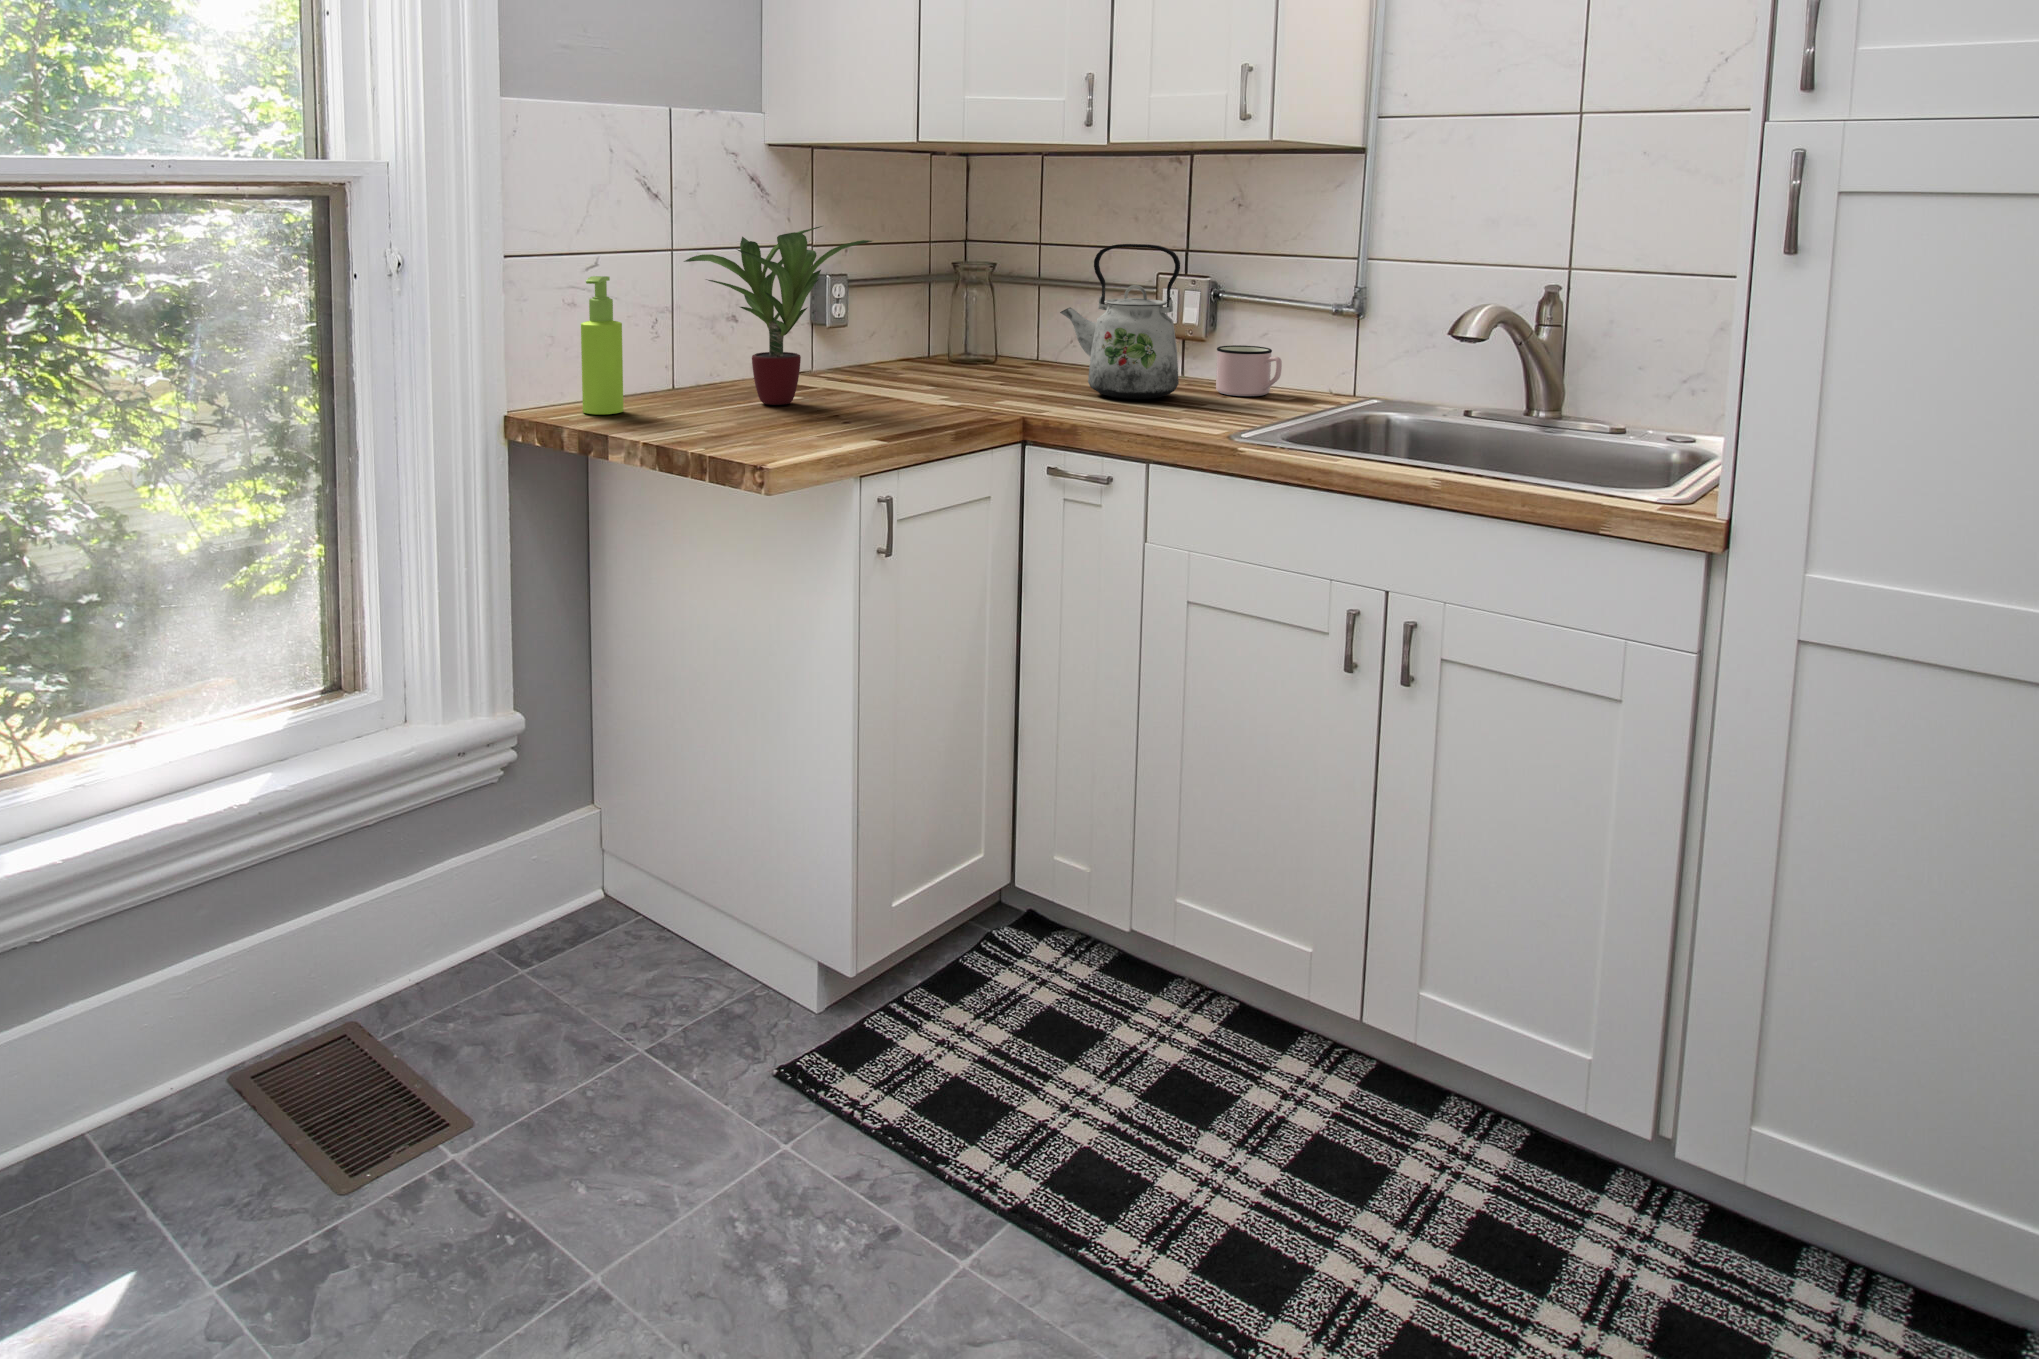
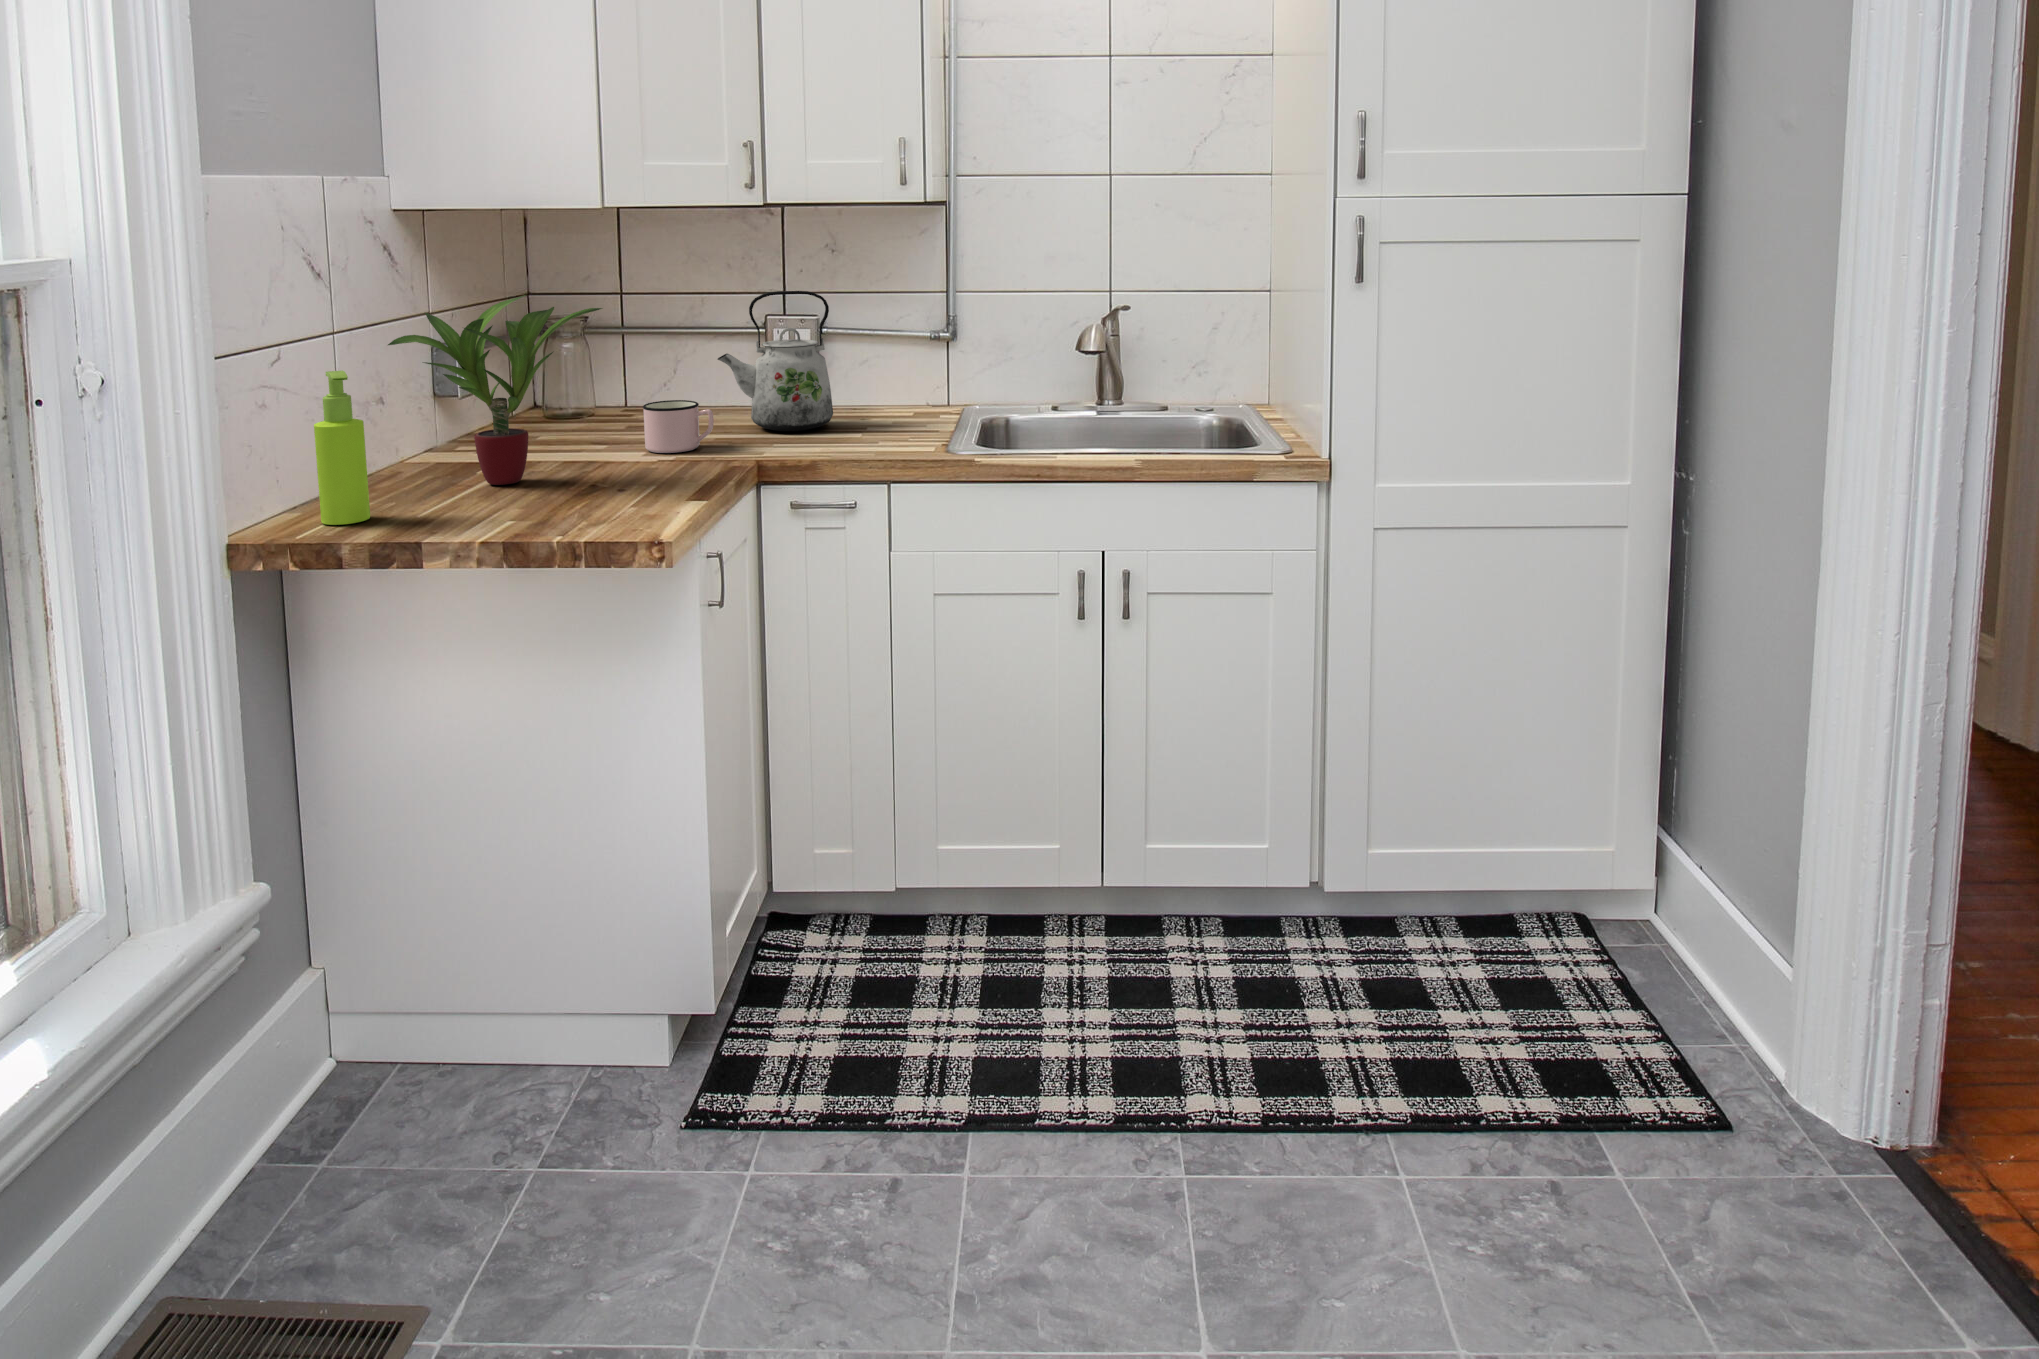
mug: present [1216,345,1282,396] -> present [643,400,714,453]

